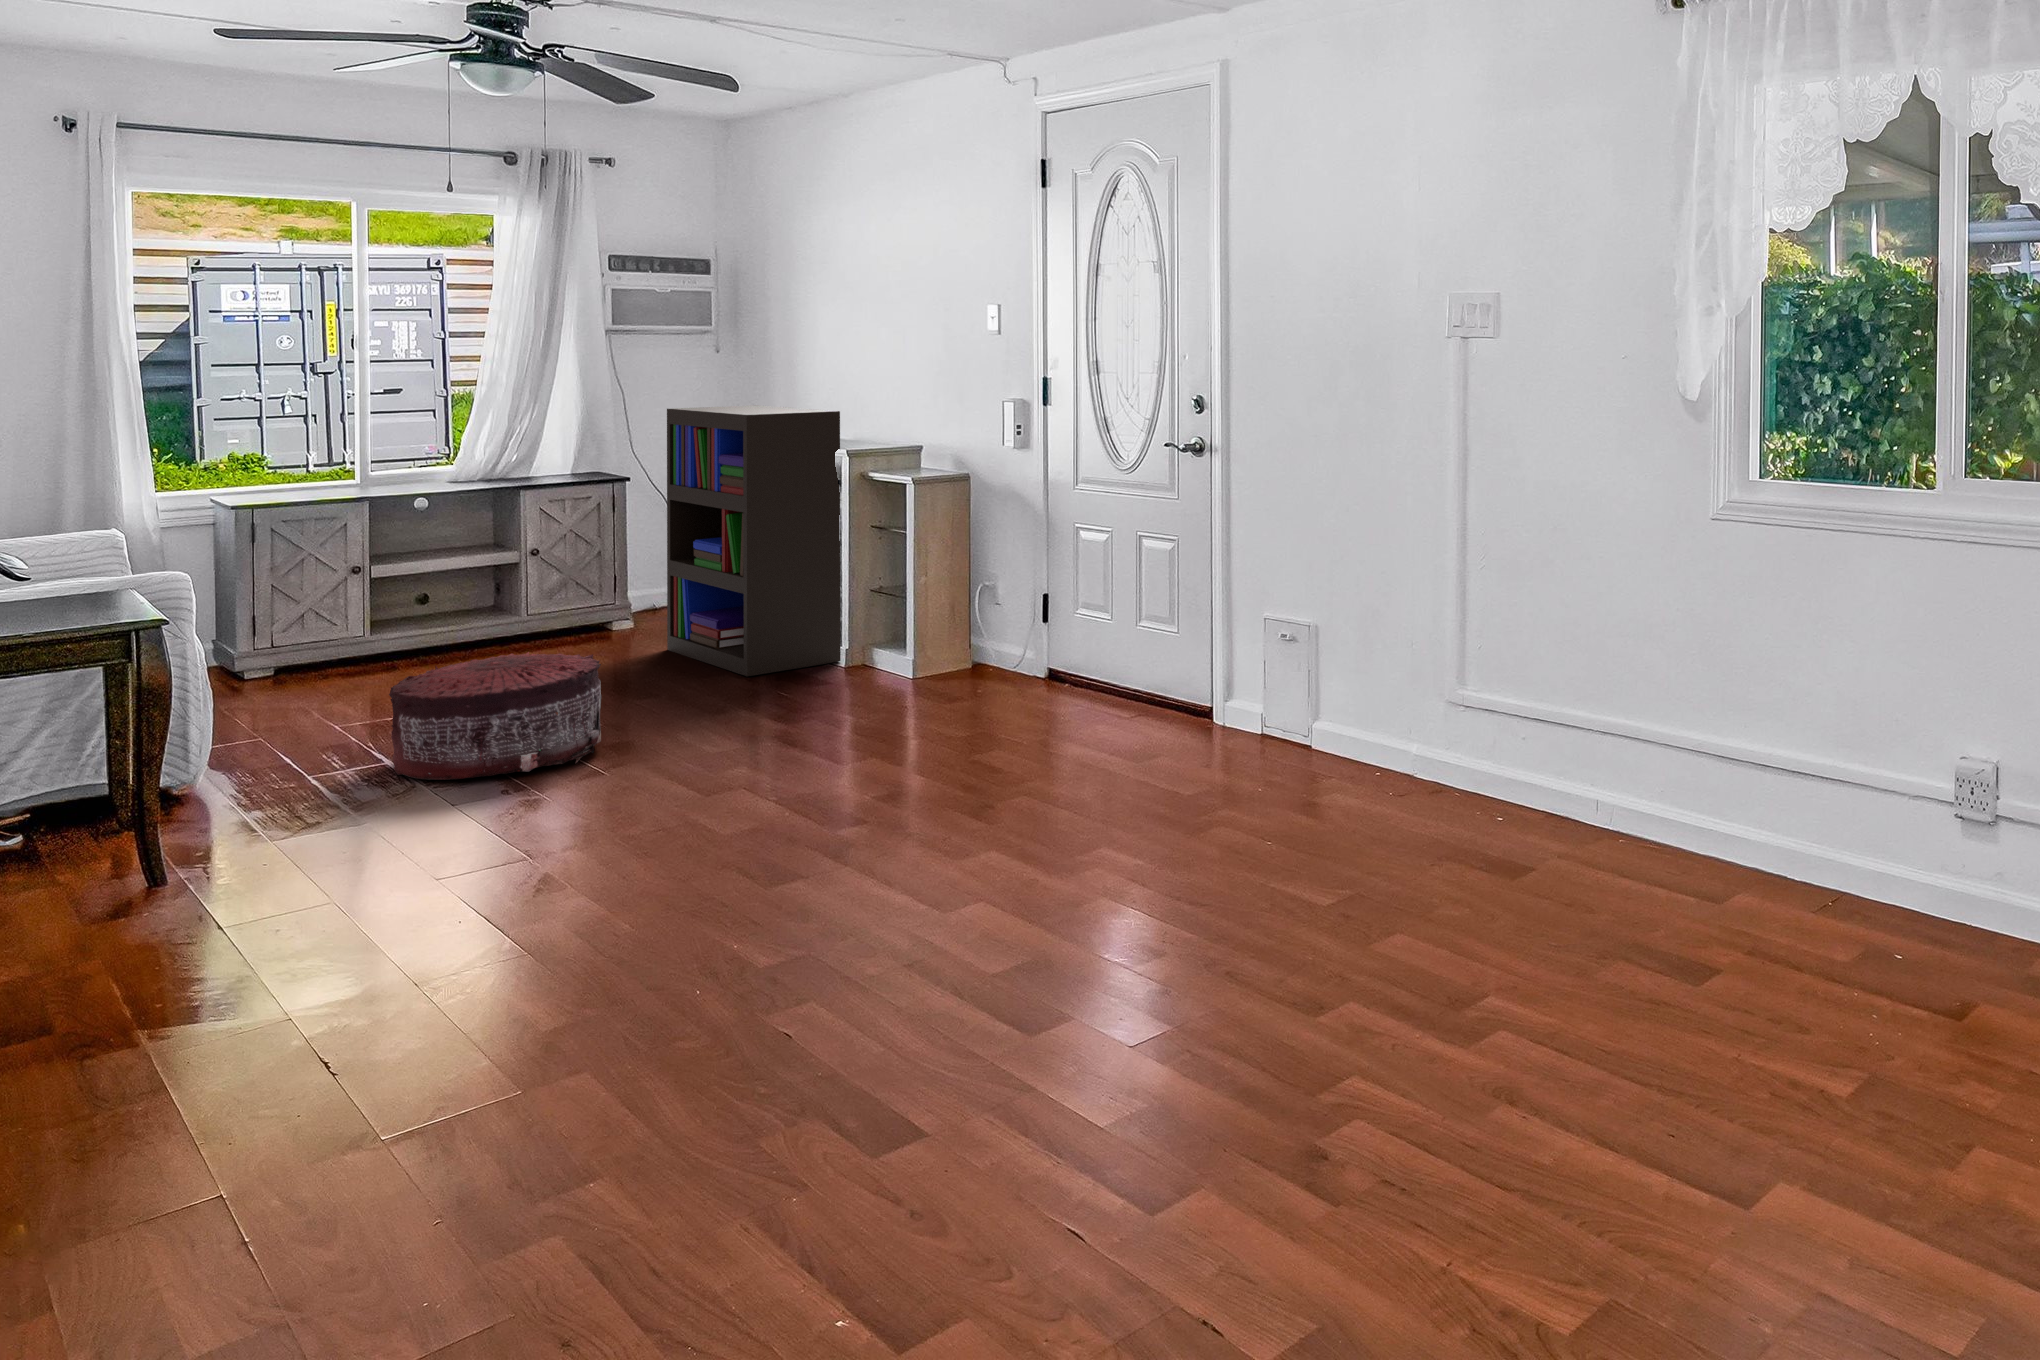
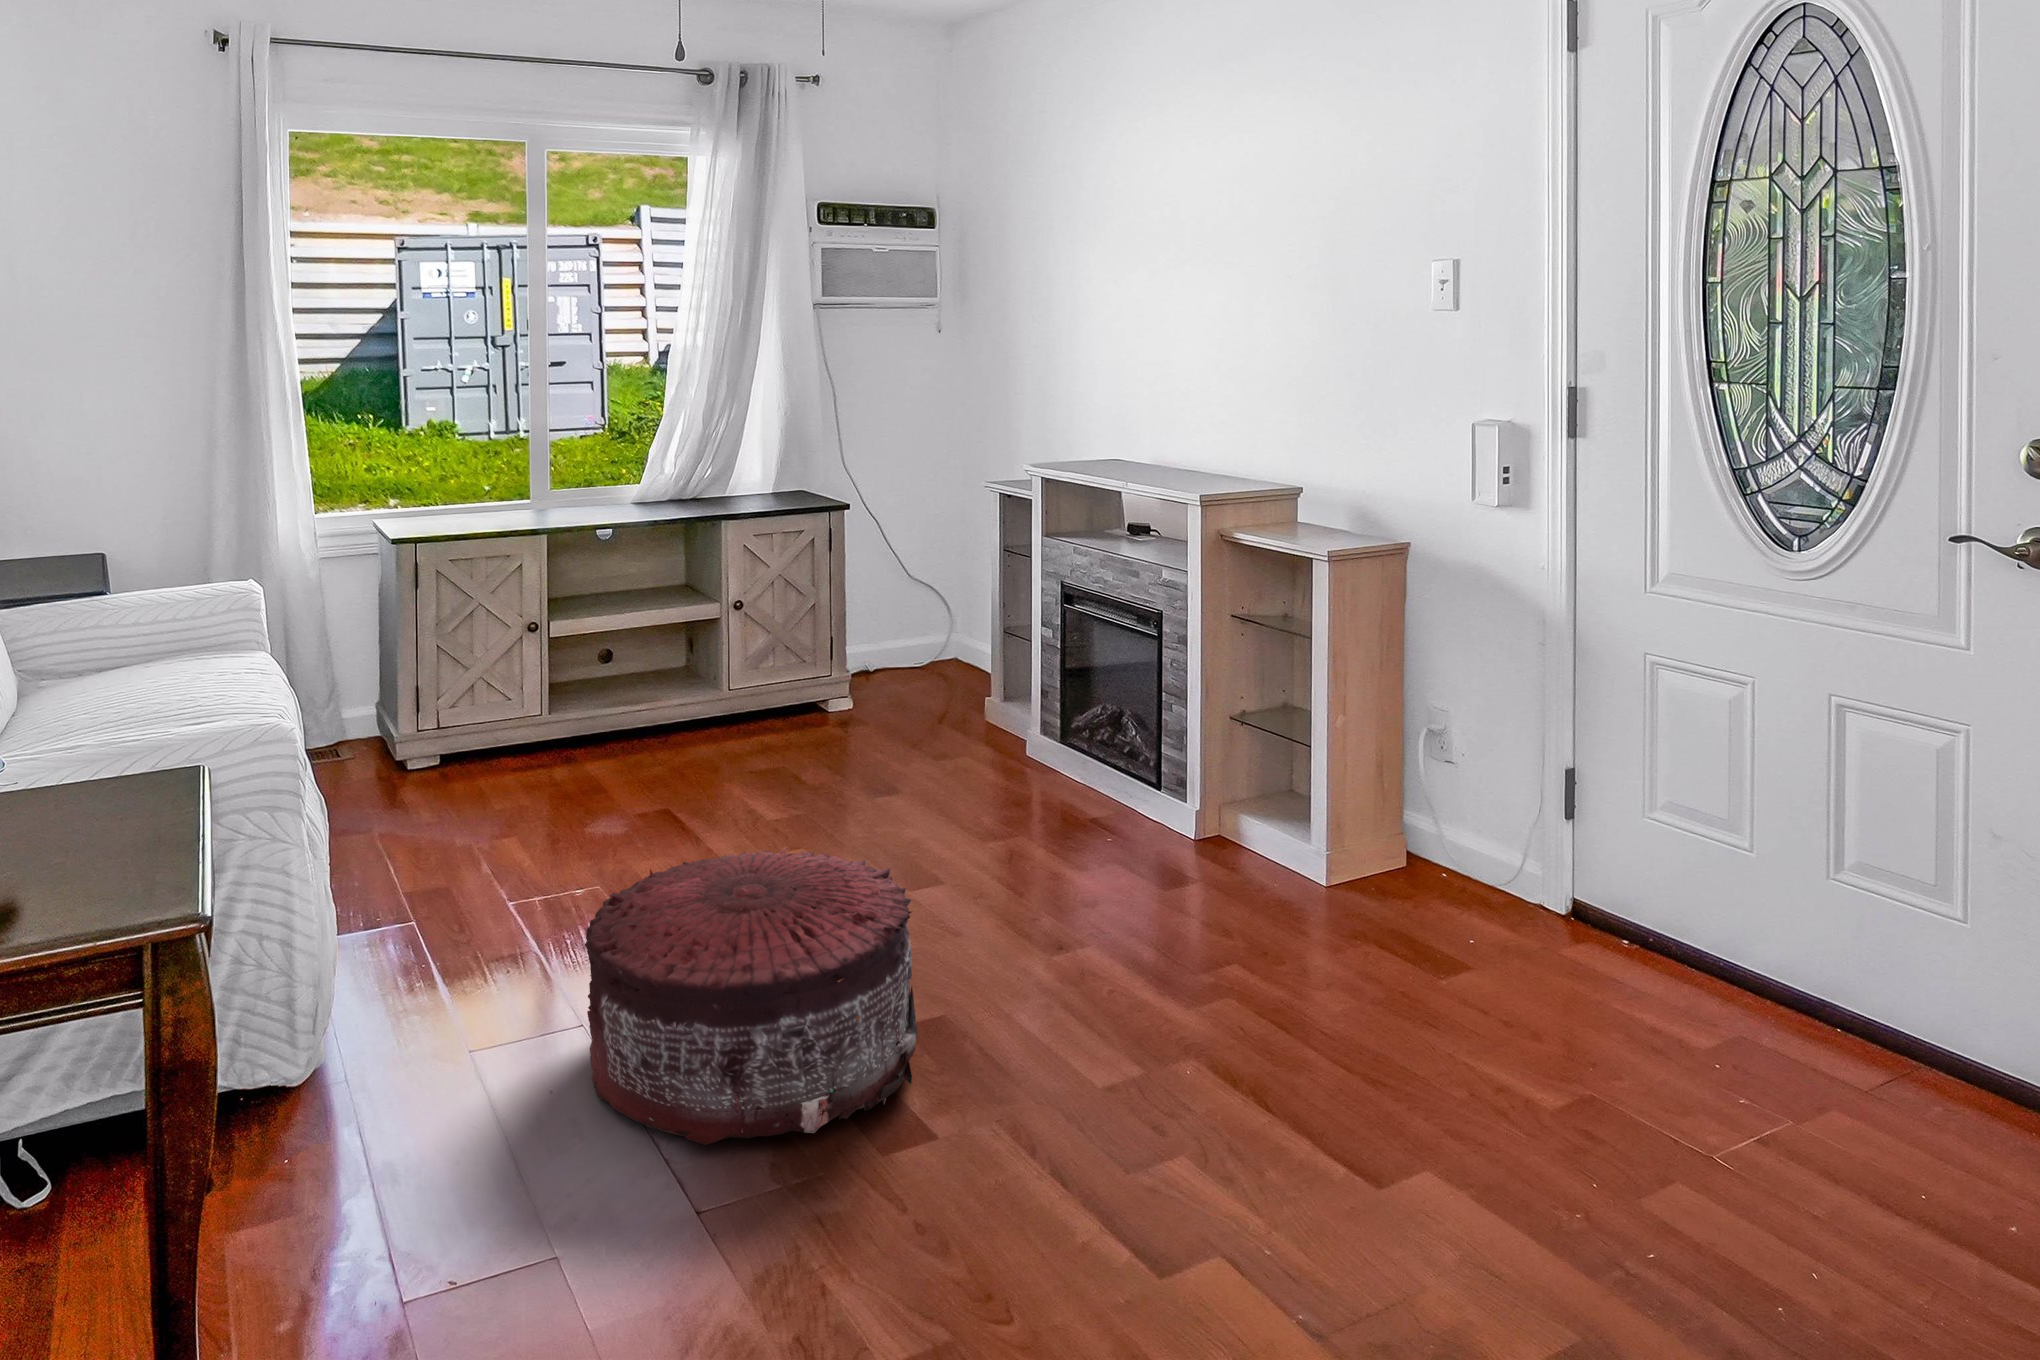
bookshelf: present [667,406,841,676] -> none [917,415,1186,849]

